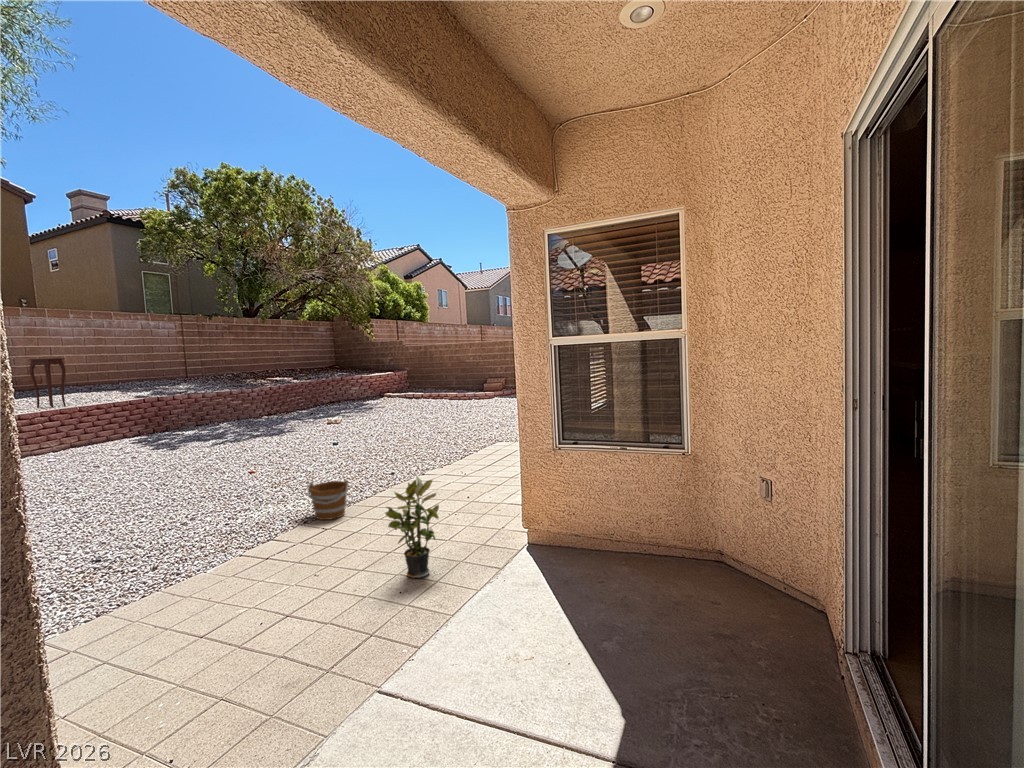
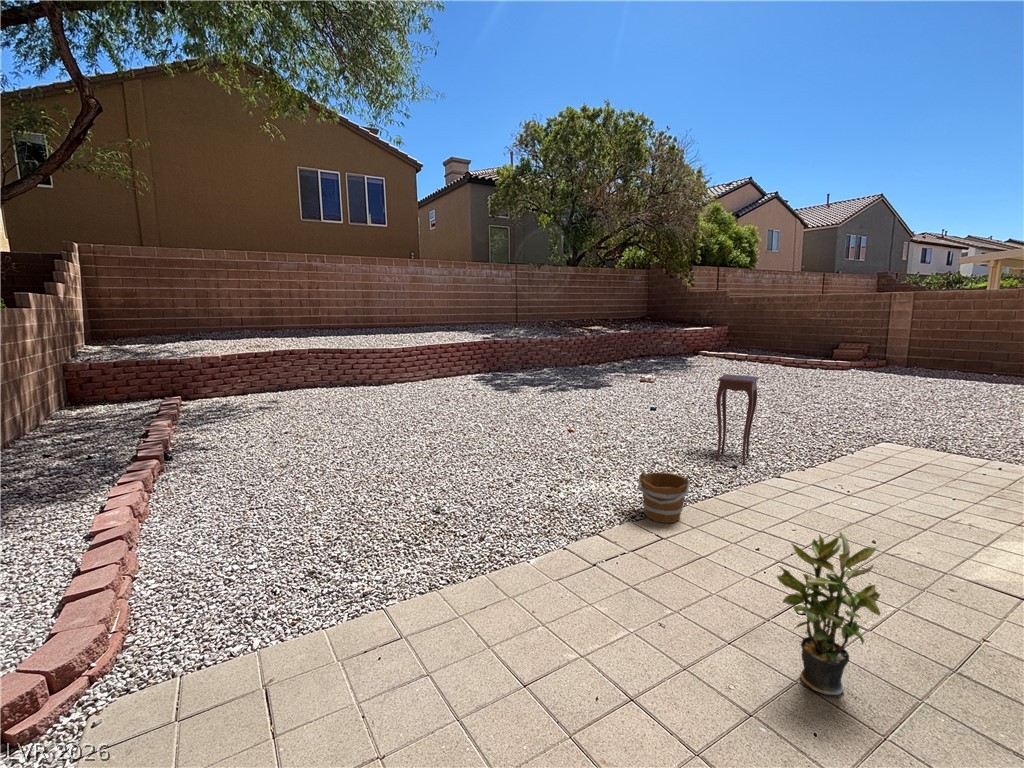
side table: present [29,358,66,408] -> present [716,374,759,465]

